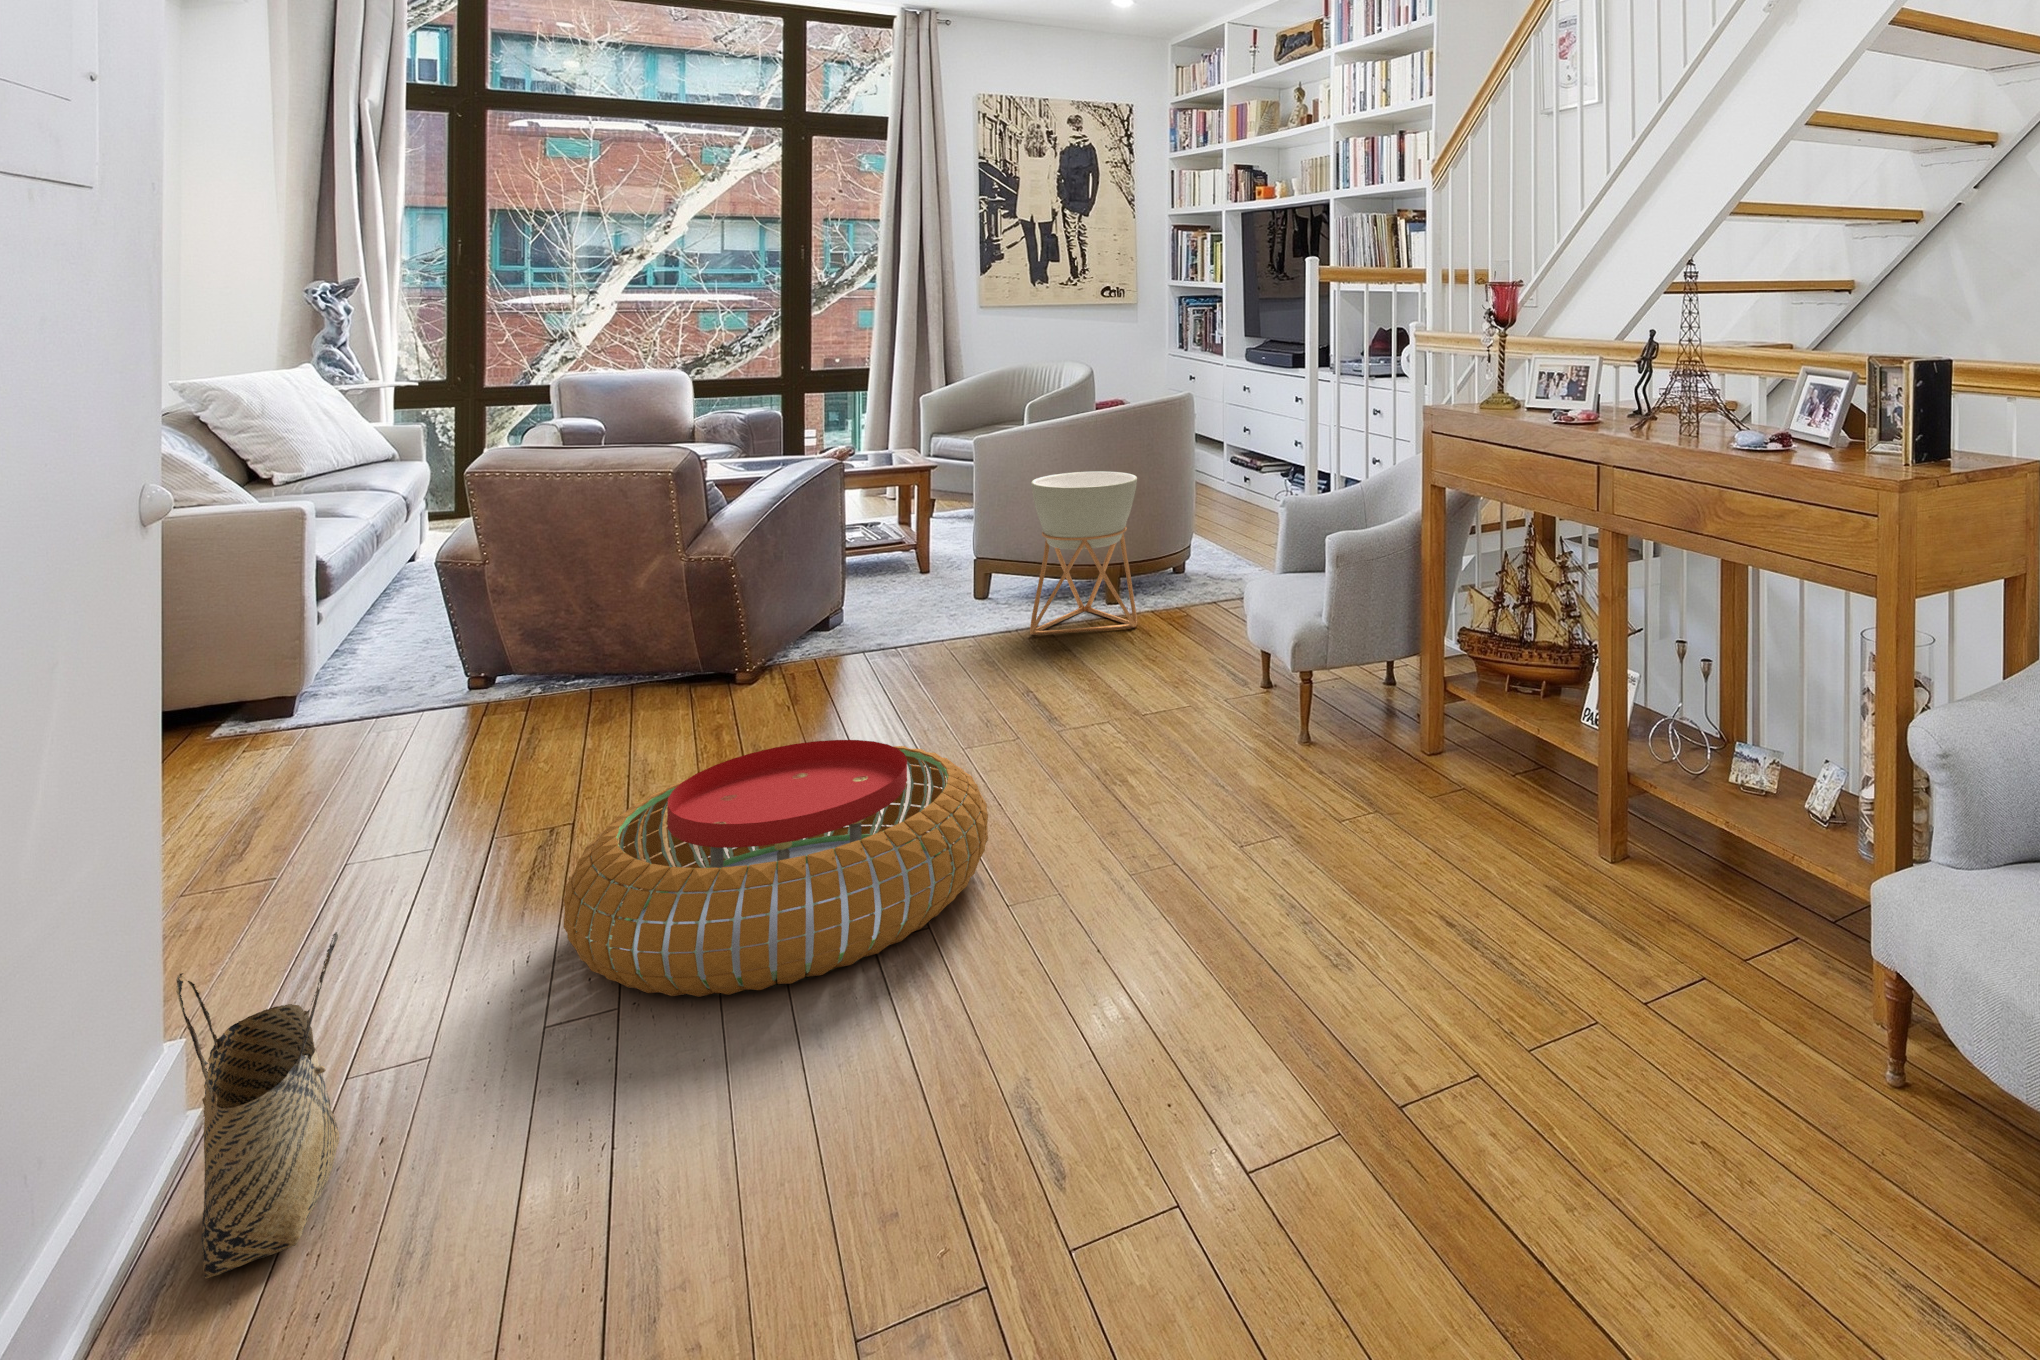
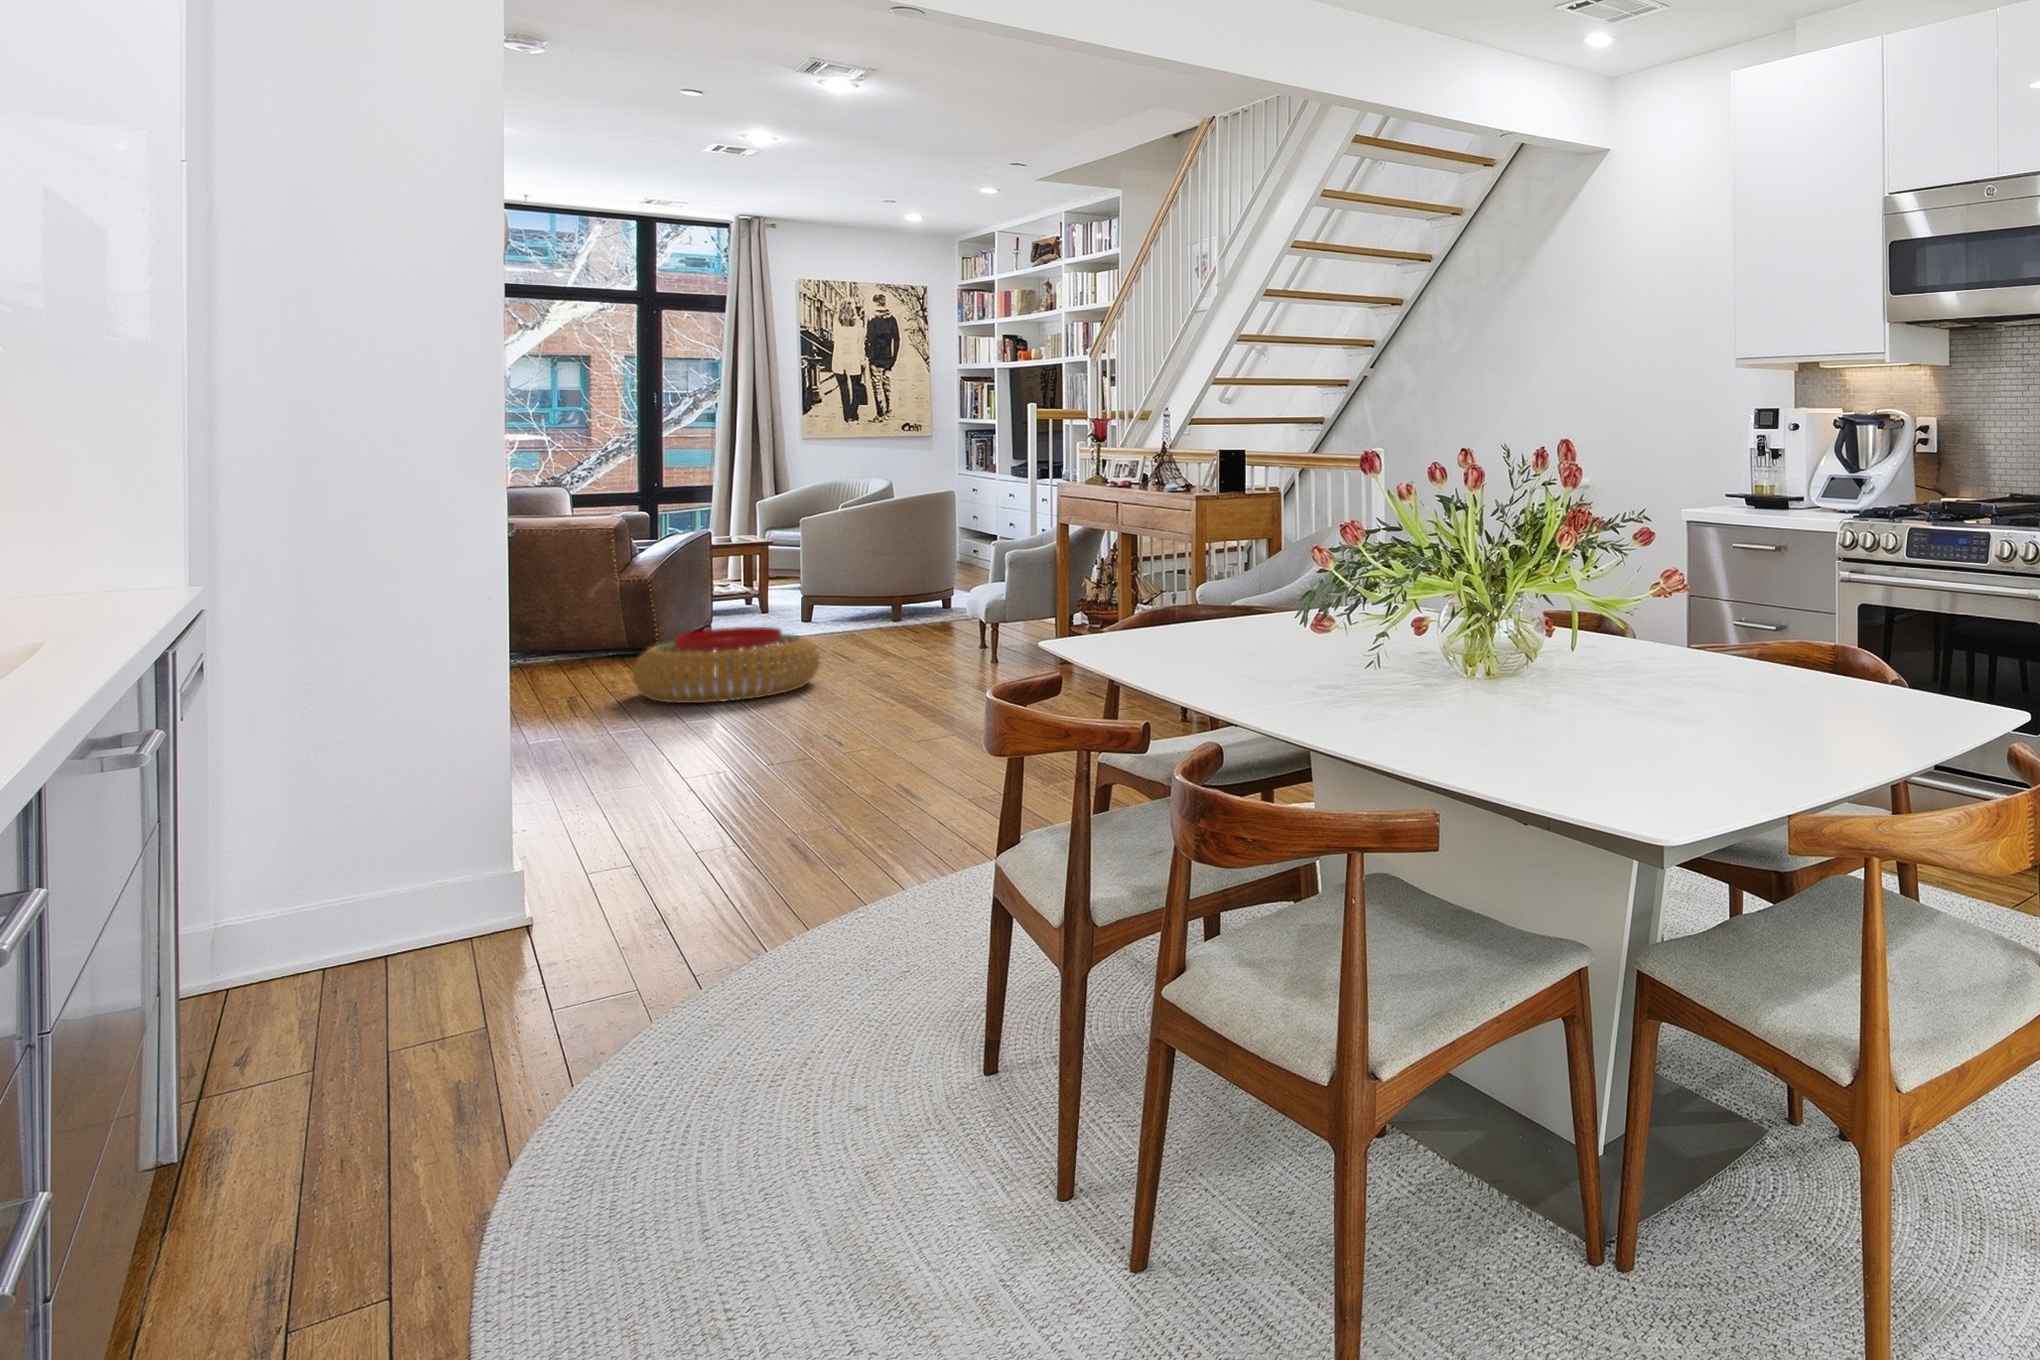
planter: present [1030,472,1137,635] -> none [841,536,910,628]
woven basket: present [176,932,340,1278] -> none [536,640,587,736]

